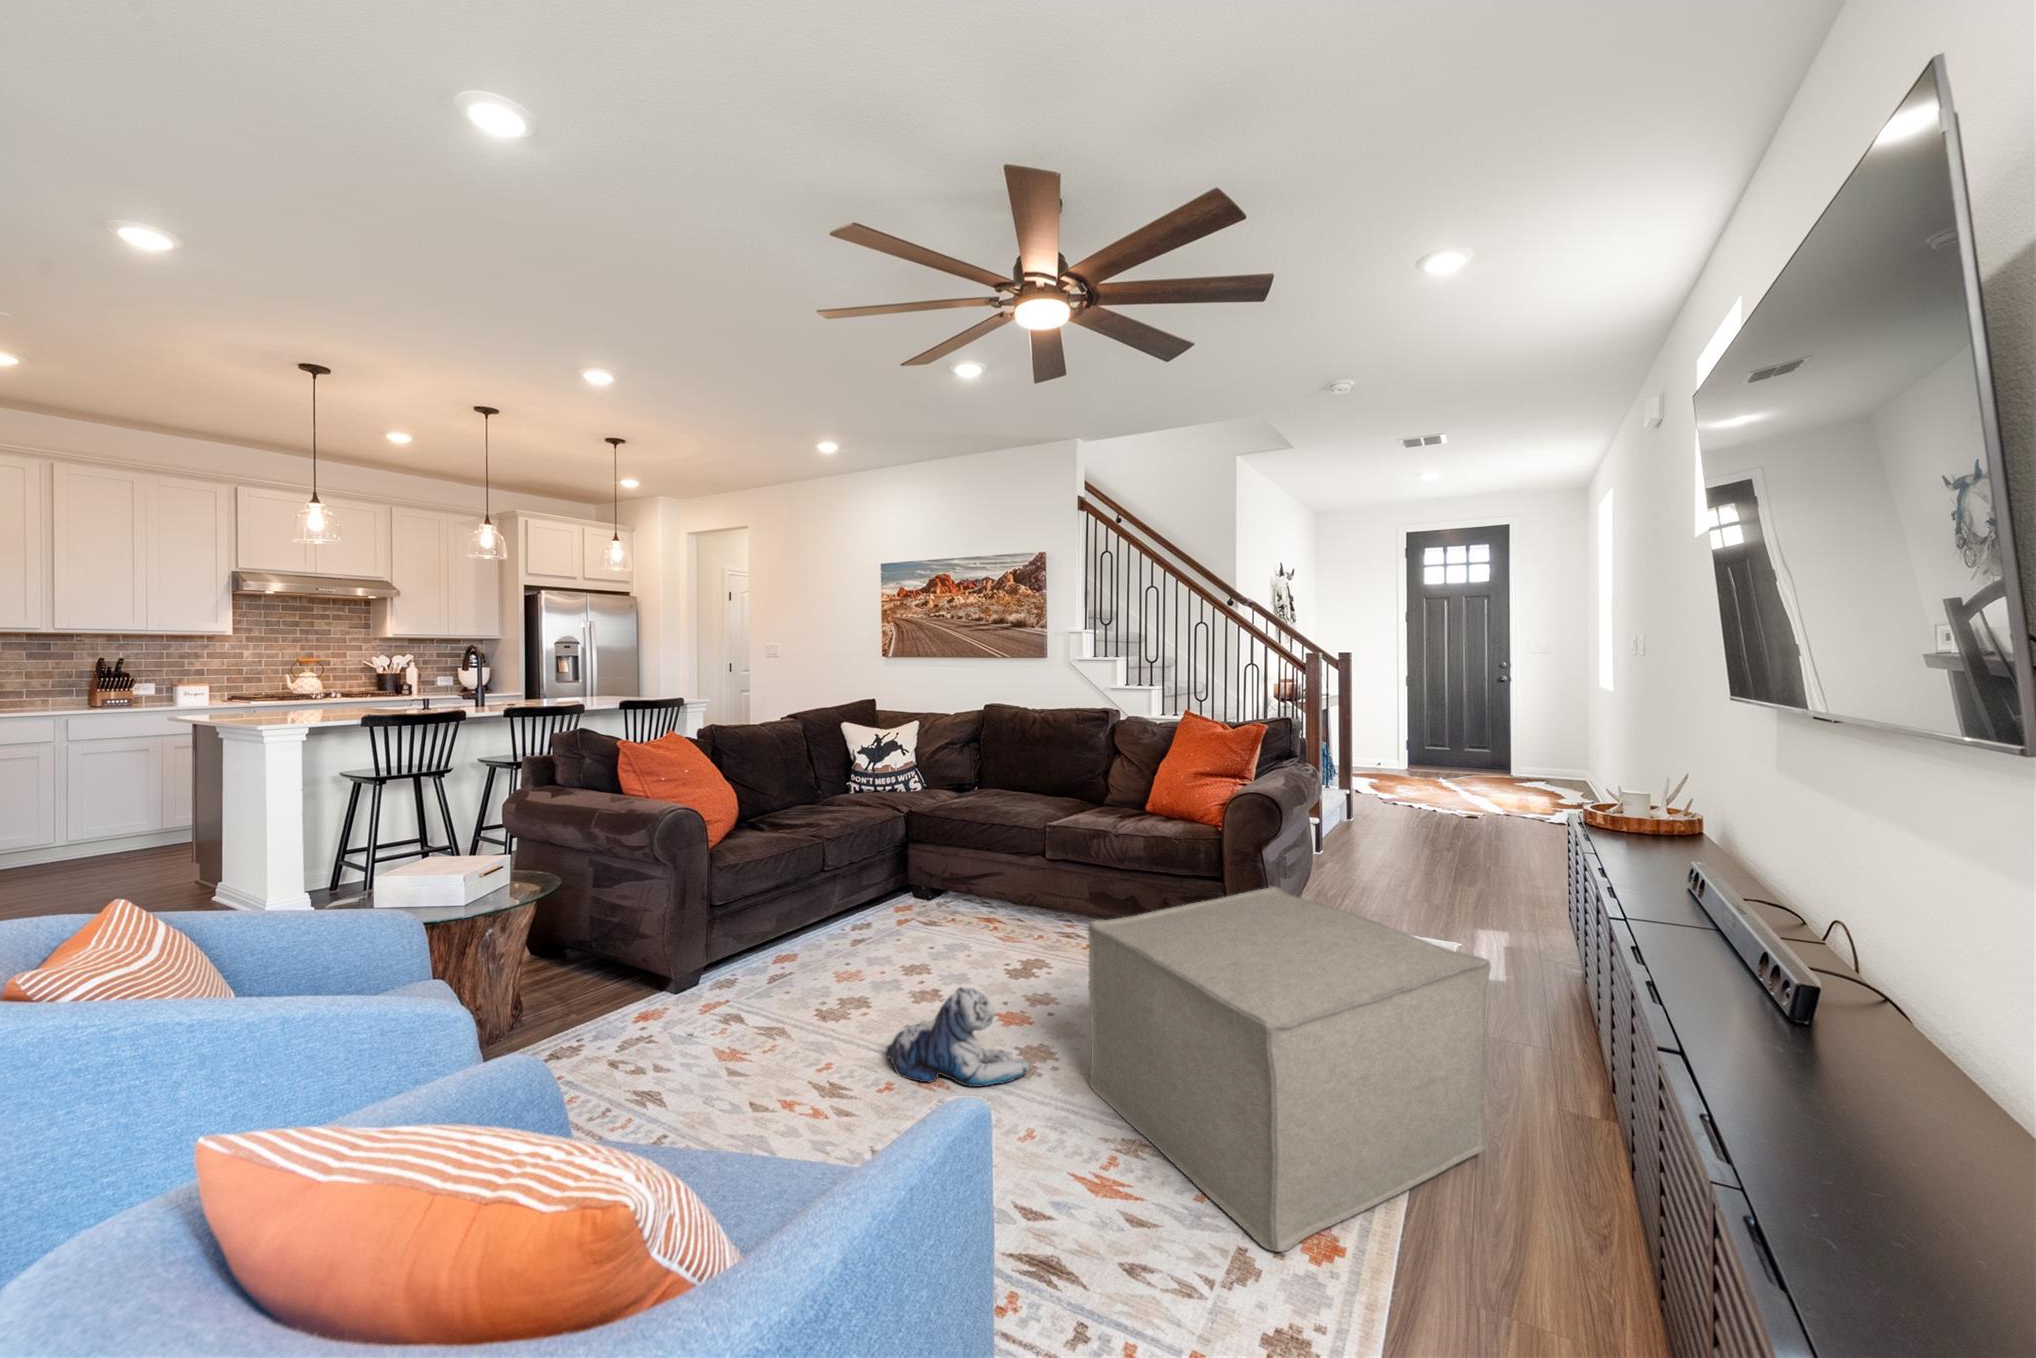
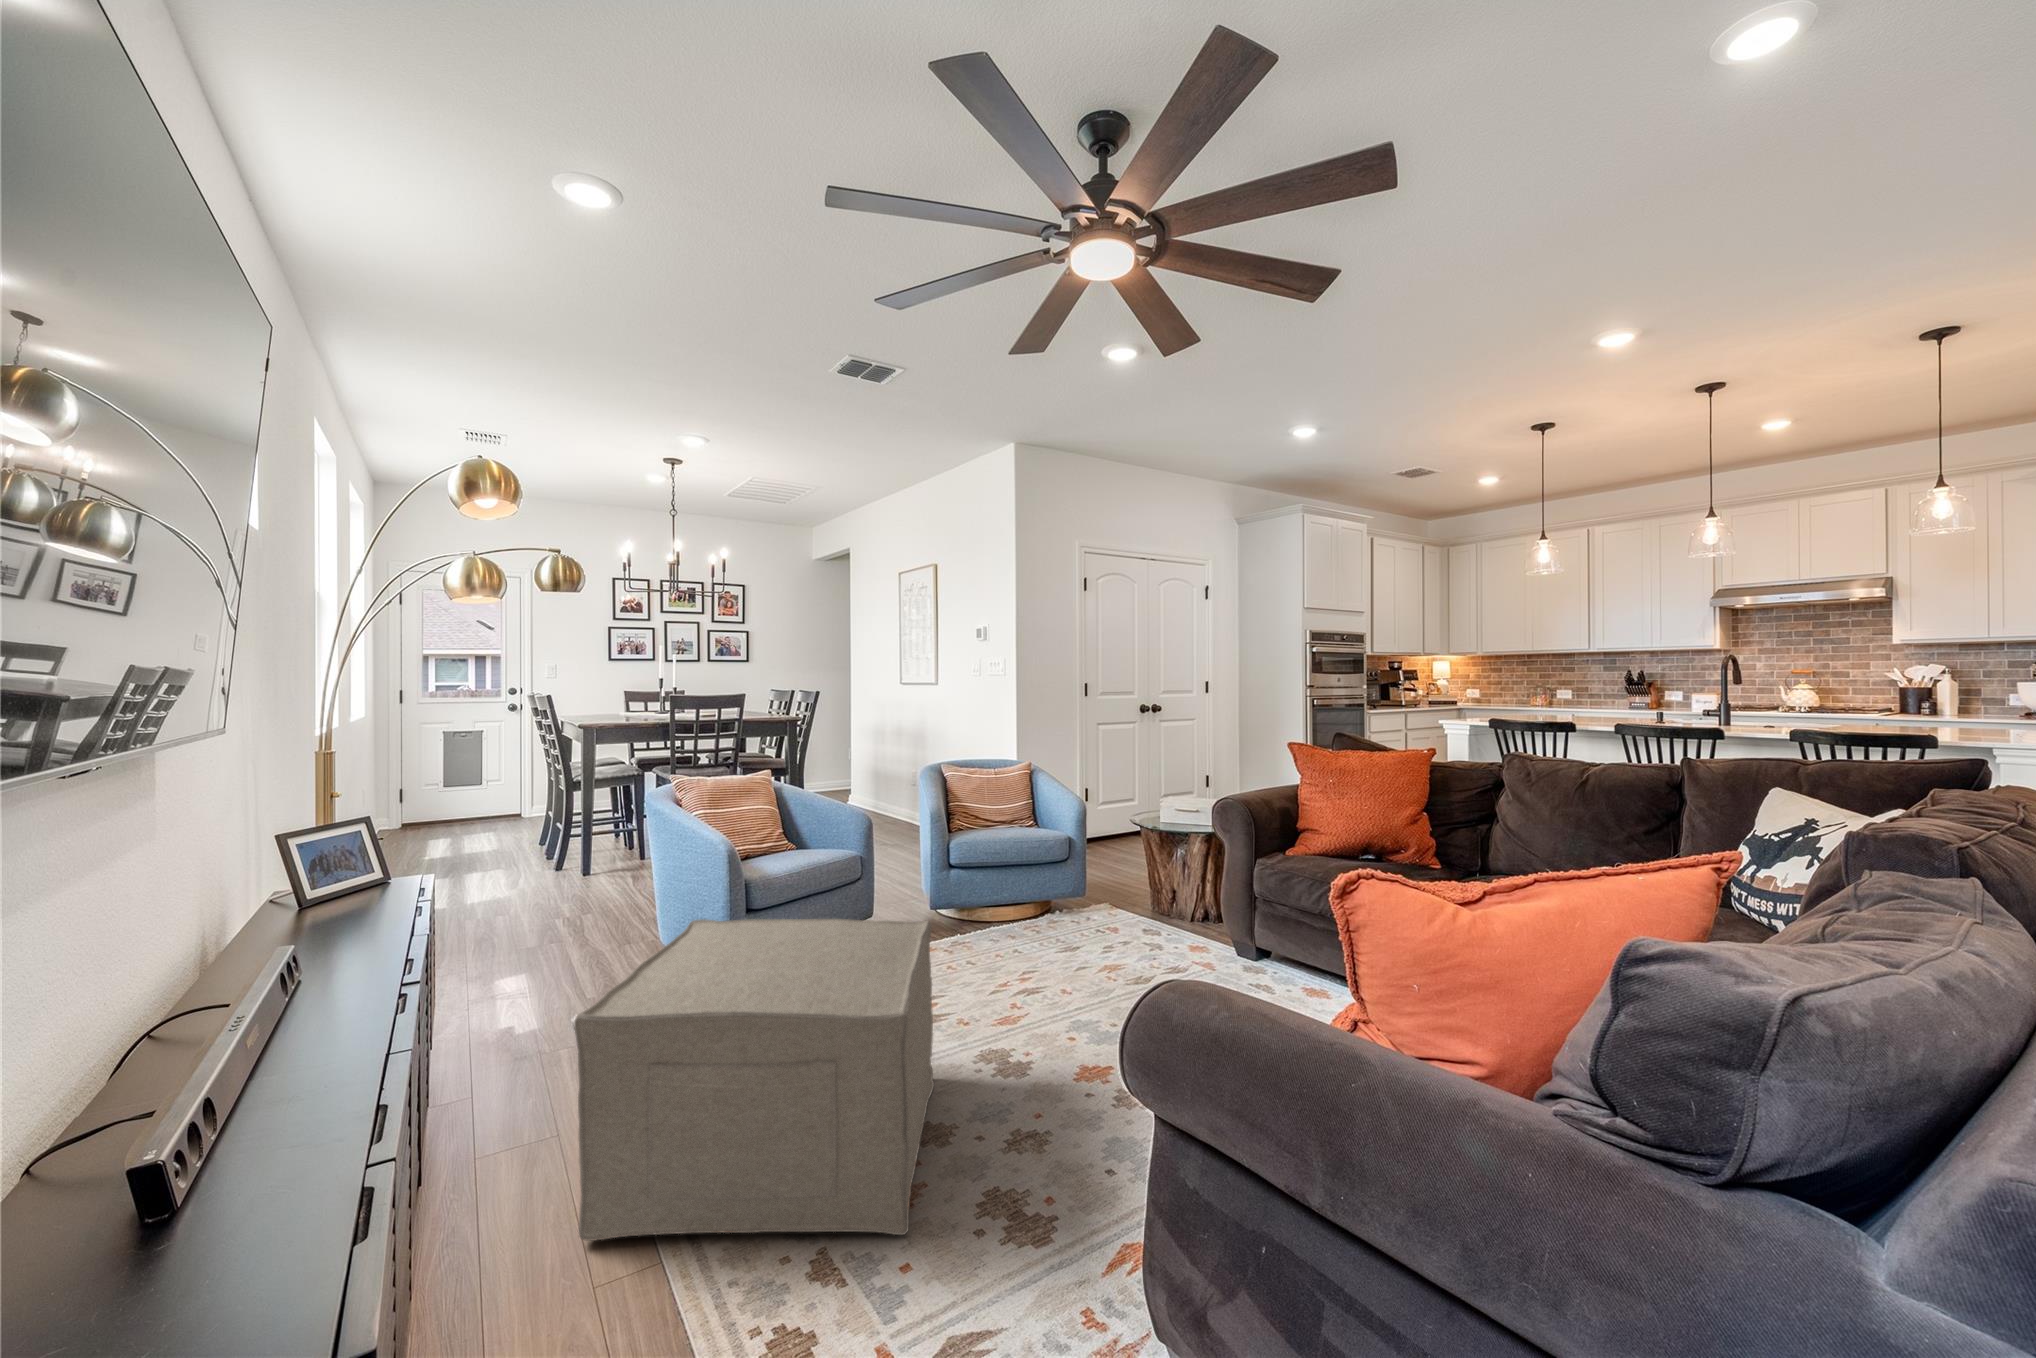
plush toy: present [886,987,1029,1087] -> none [968,961,1065,1052]

